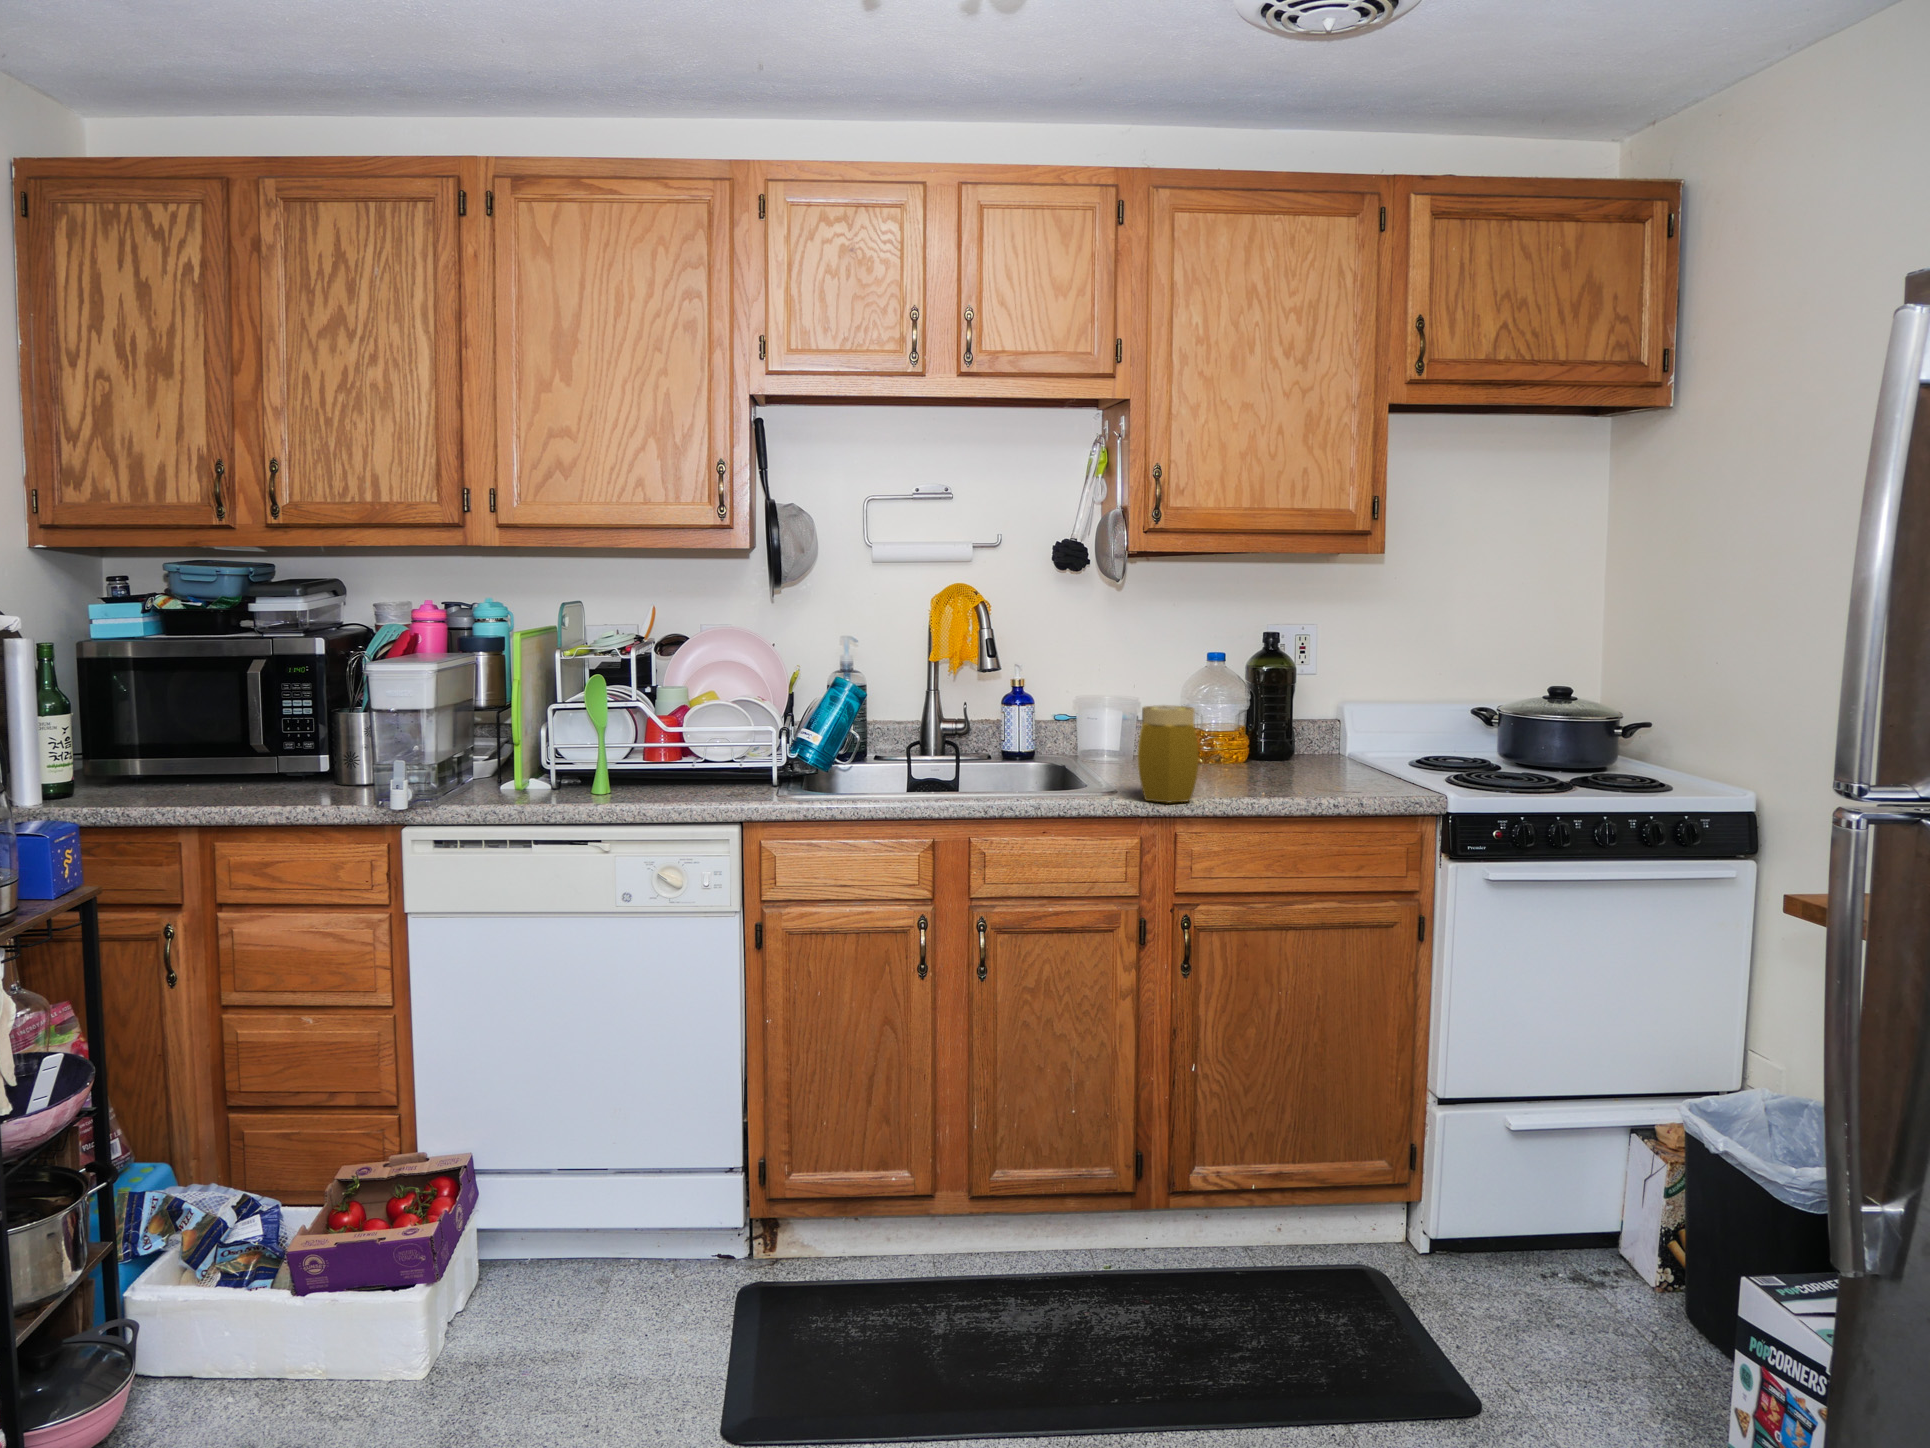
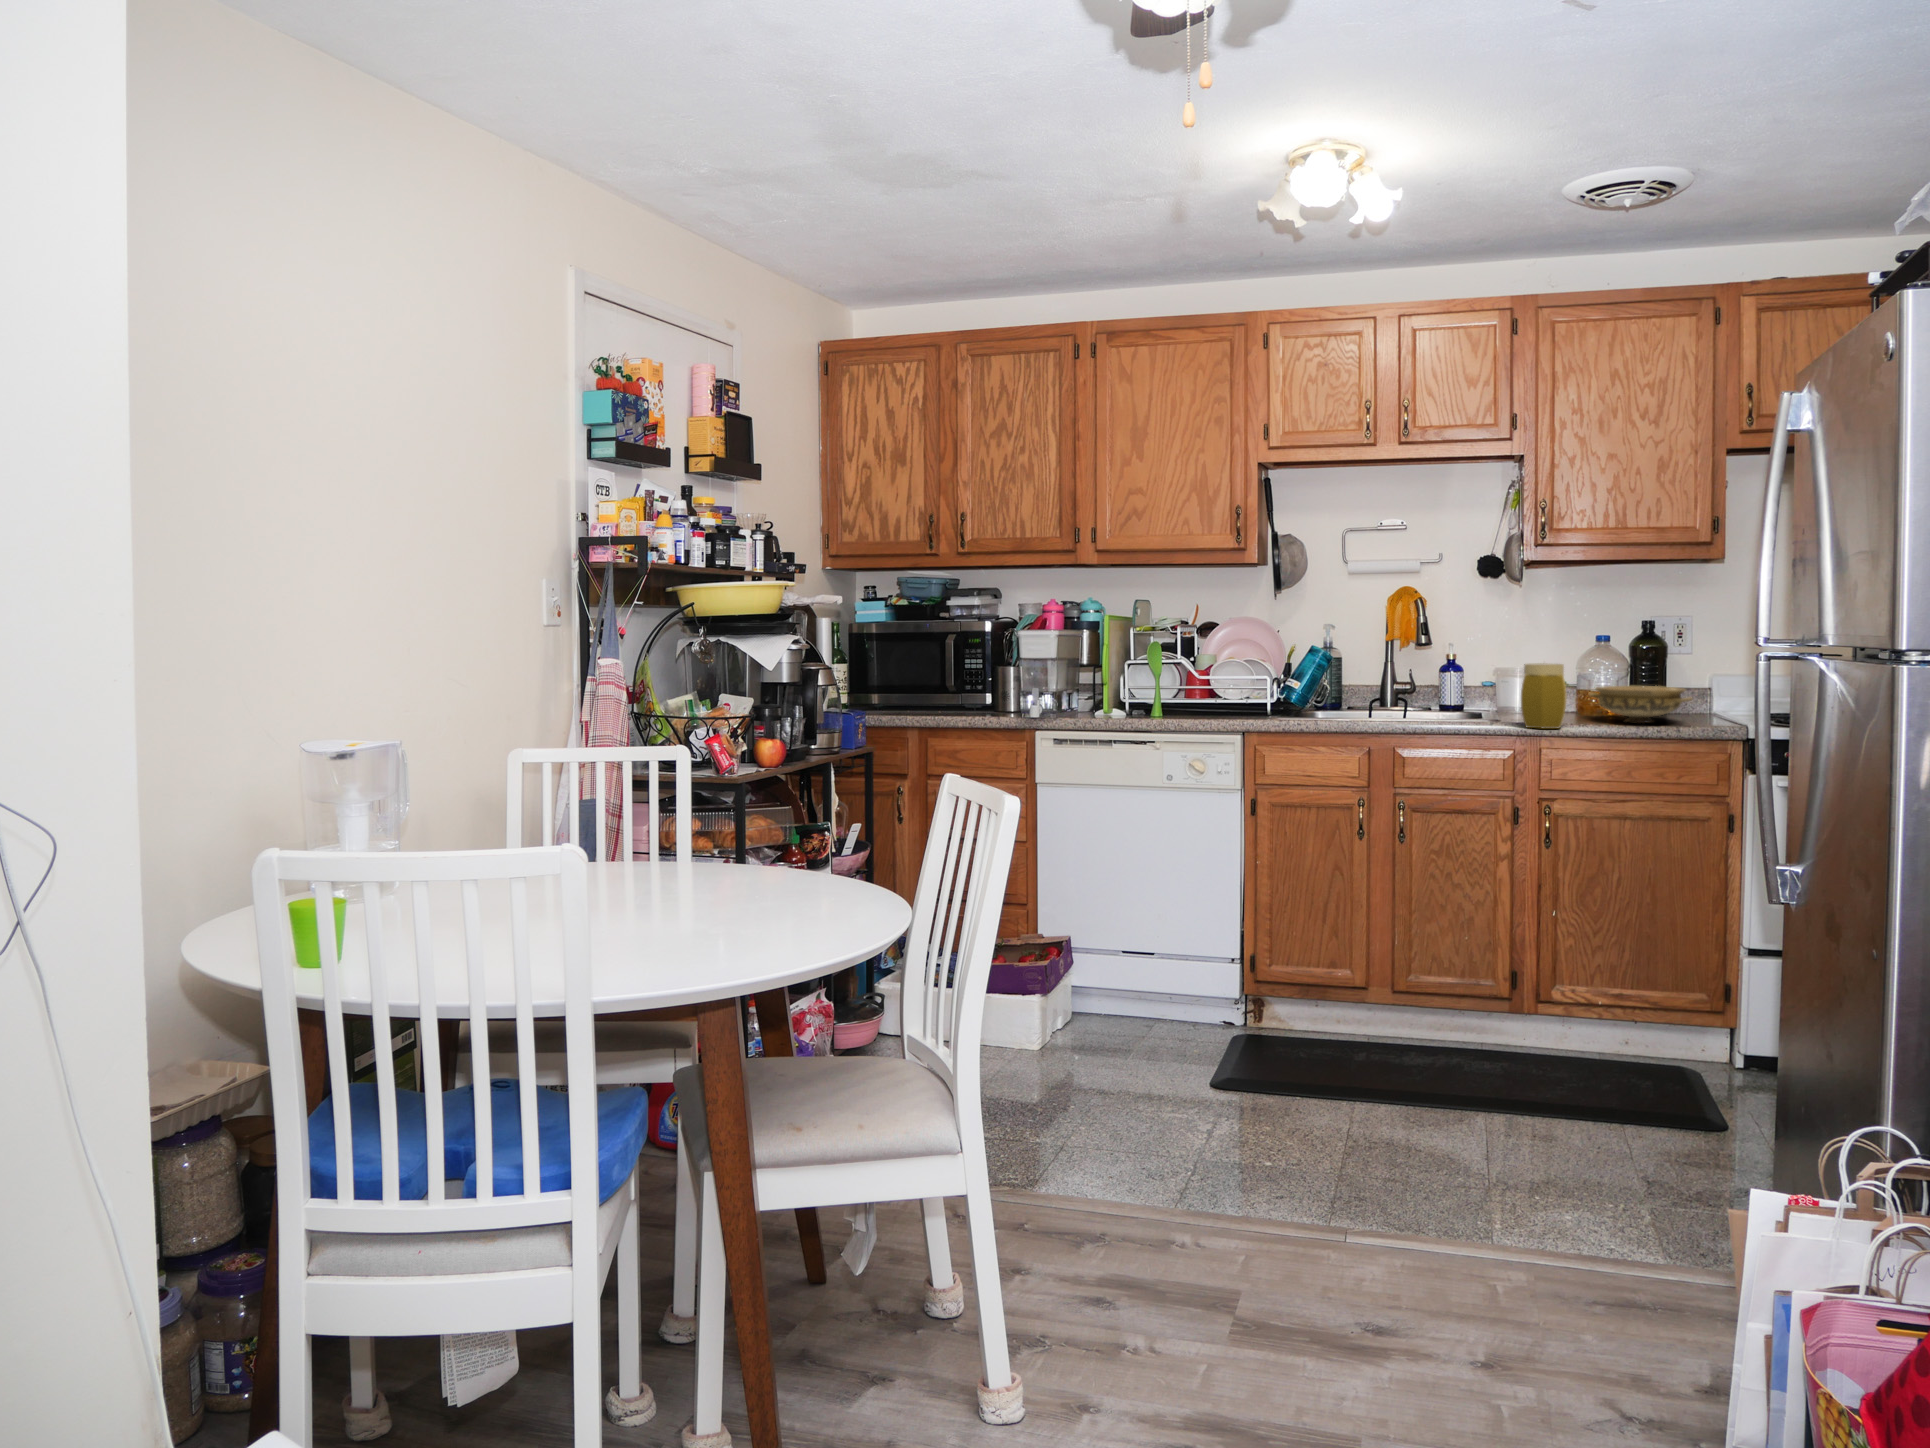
ceramic bowl: none [1211,728,1351,784] -> present [1589,686,1692,723]

